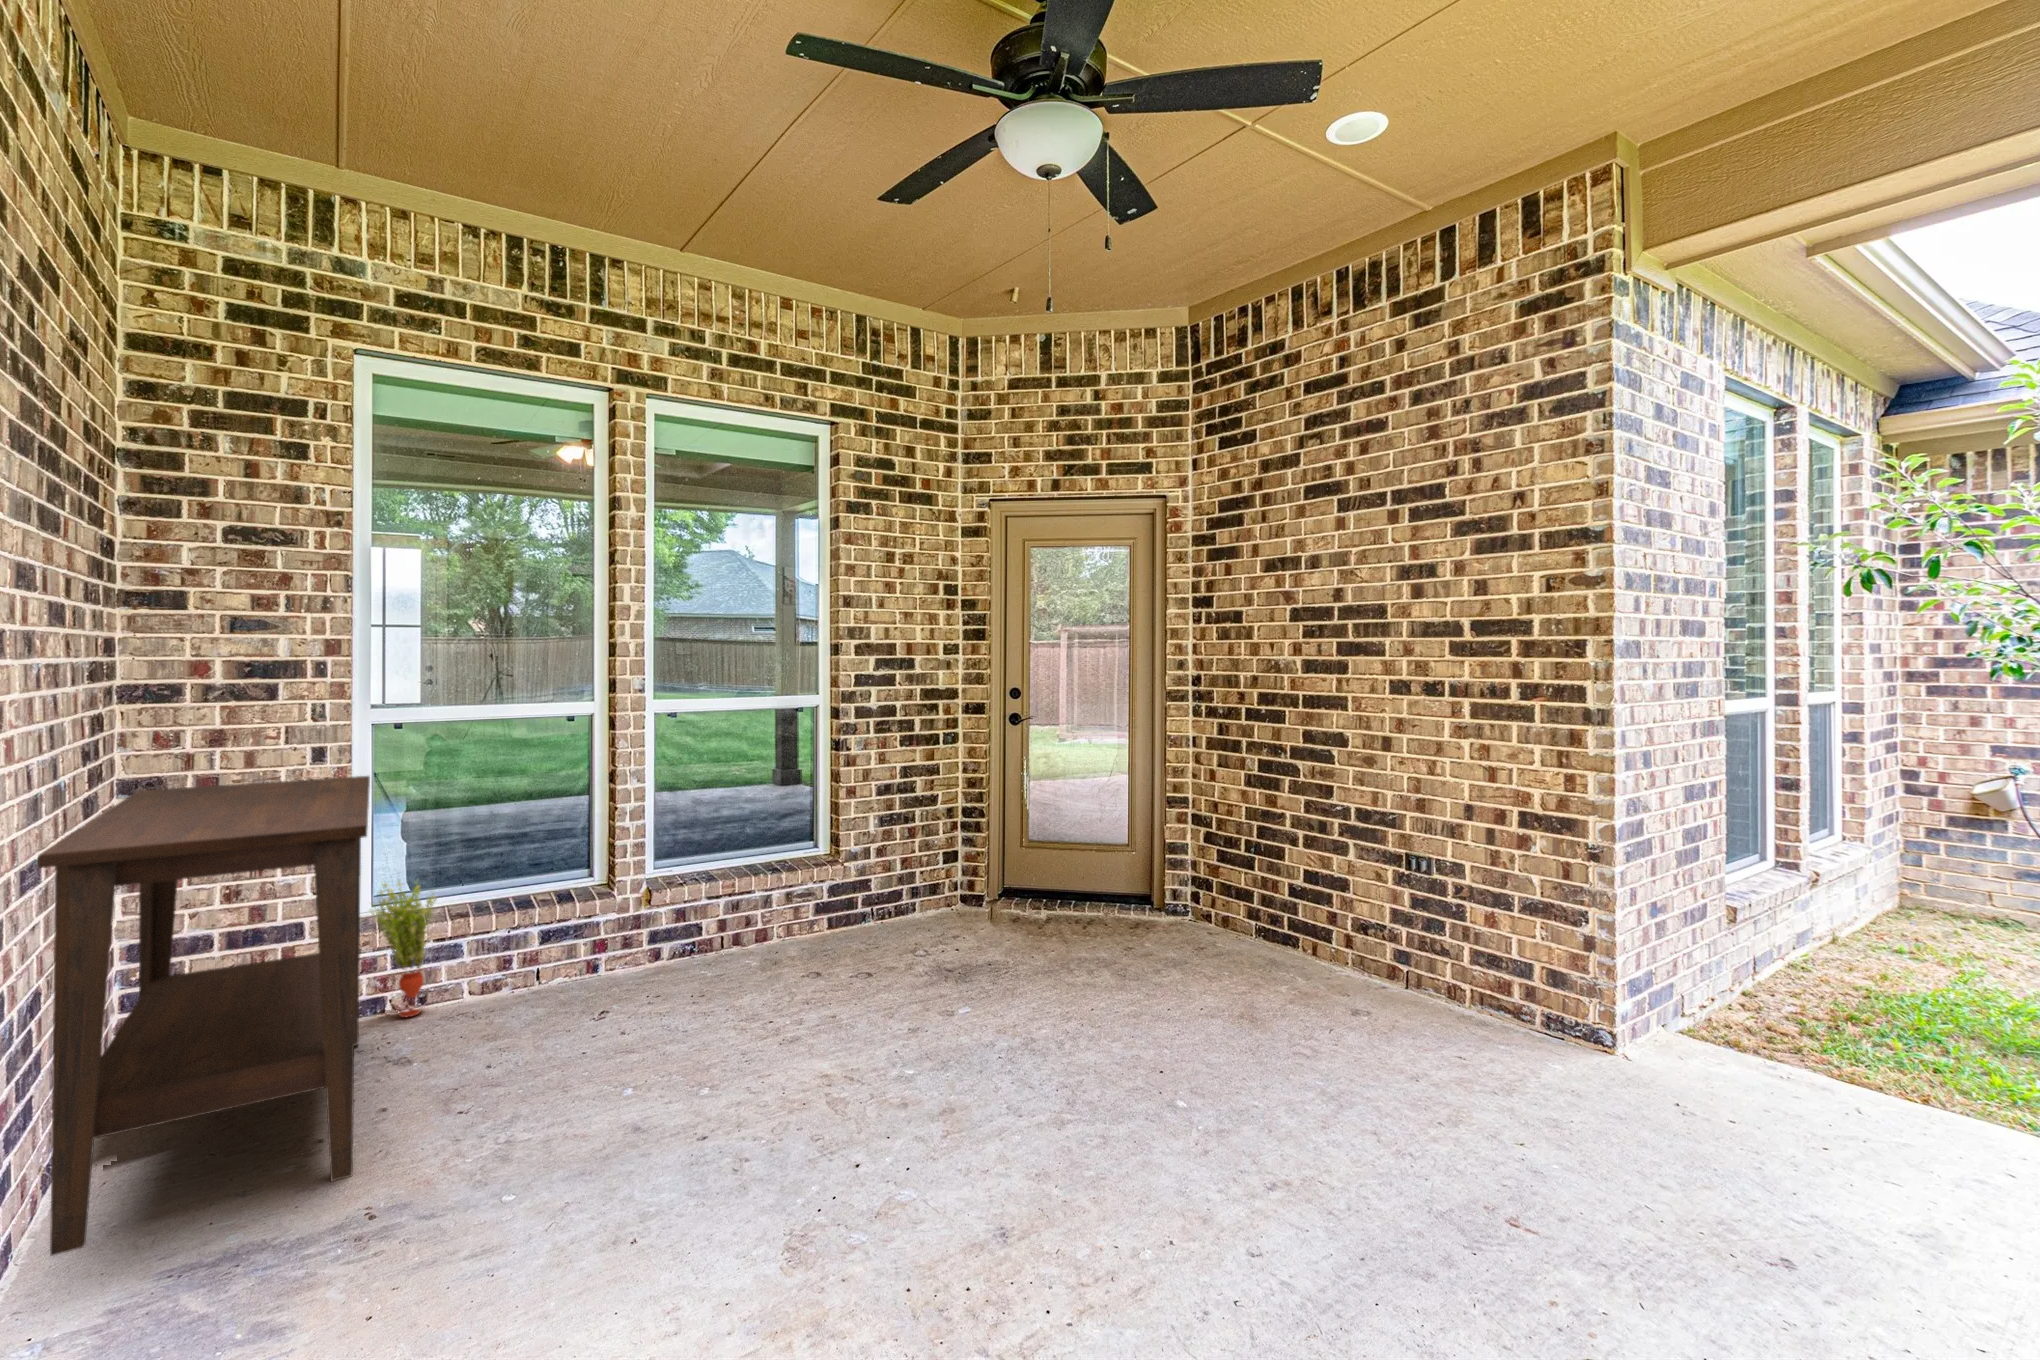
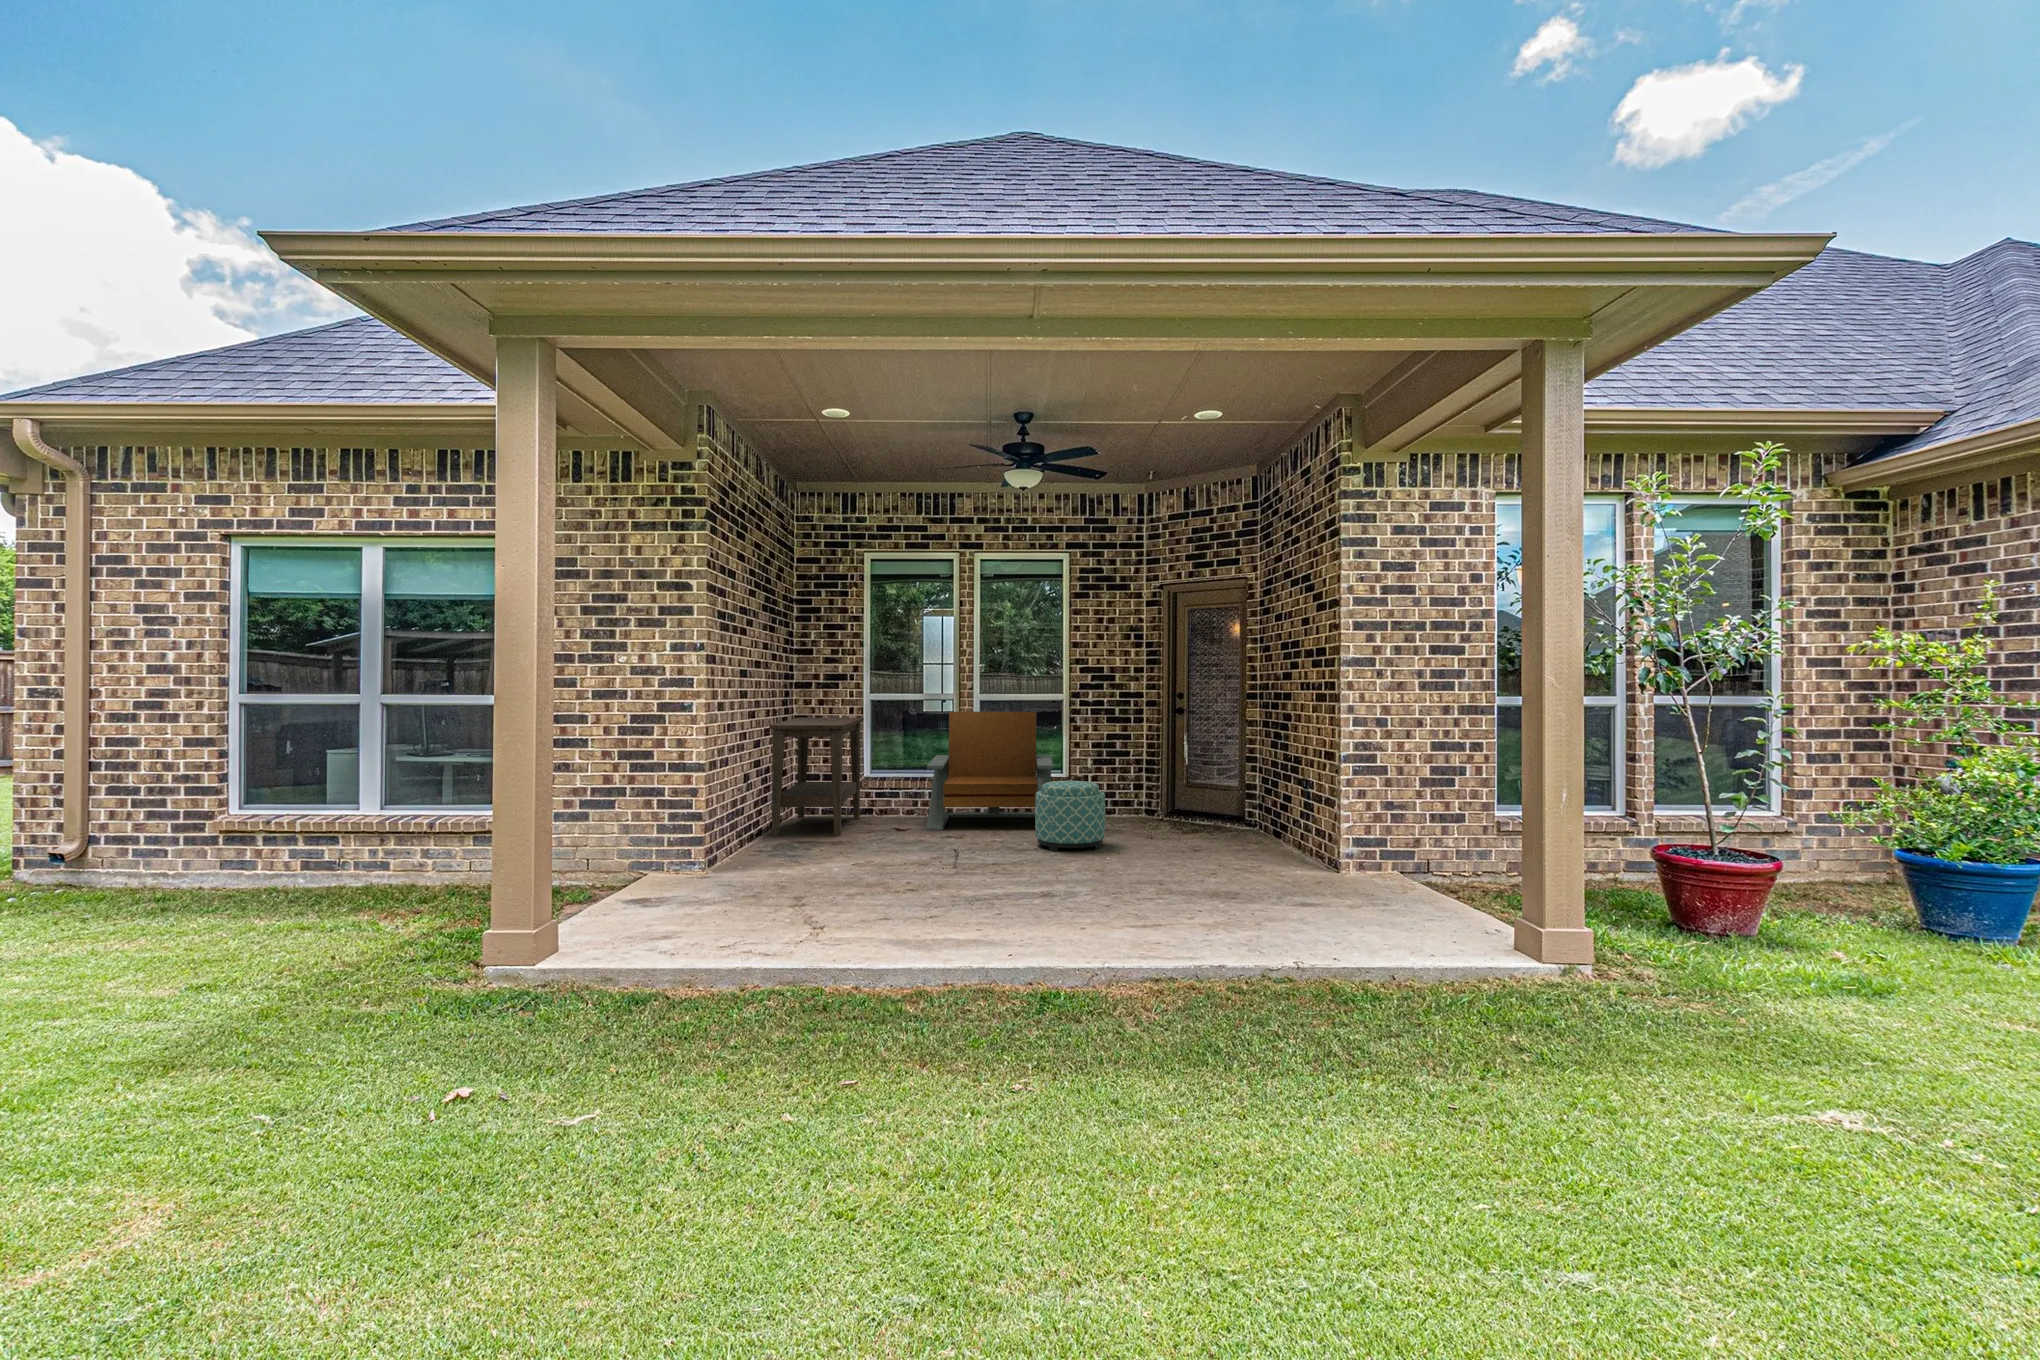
lounge chair: none [564,736,900,1069] -> present [927,712,1053,831]
potted plant: present [371,881,436,1017] -> none [865,761,888,816]
ottoman: none [956,898,1120,1098] -> present [1035,781,1105,851]

